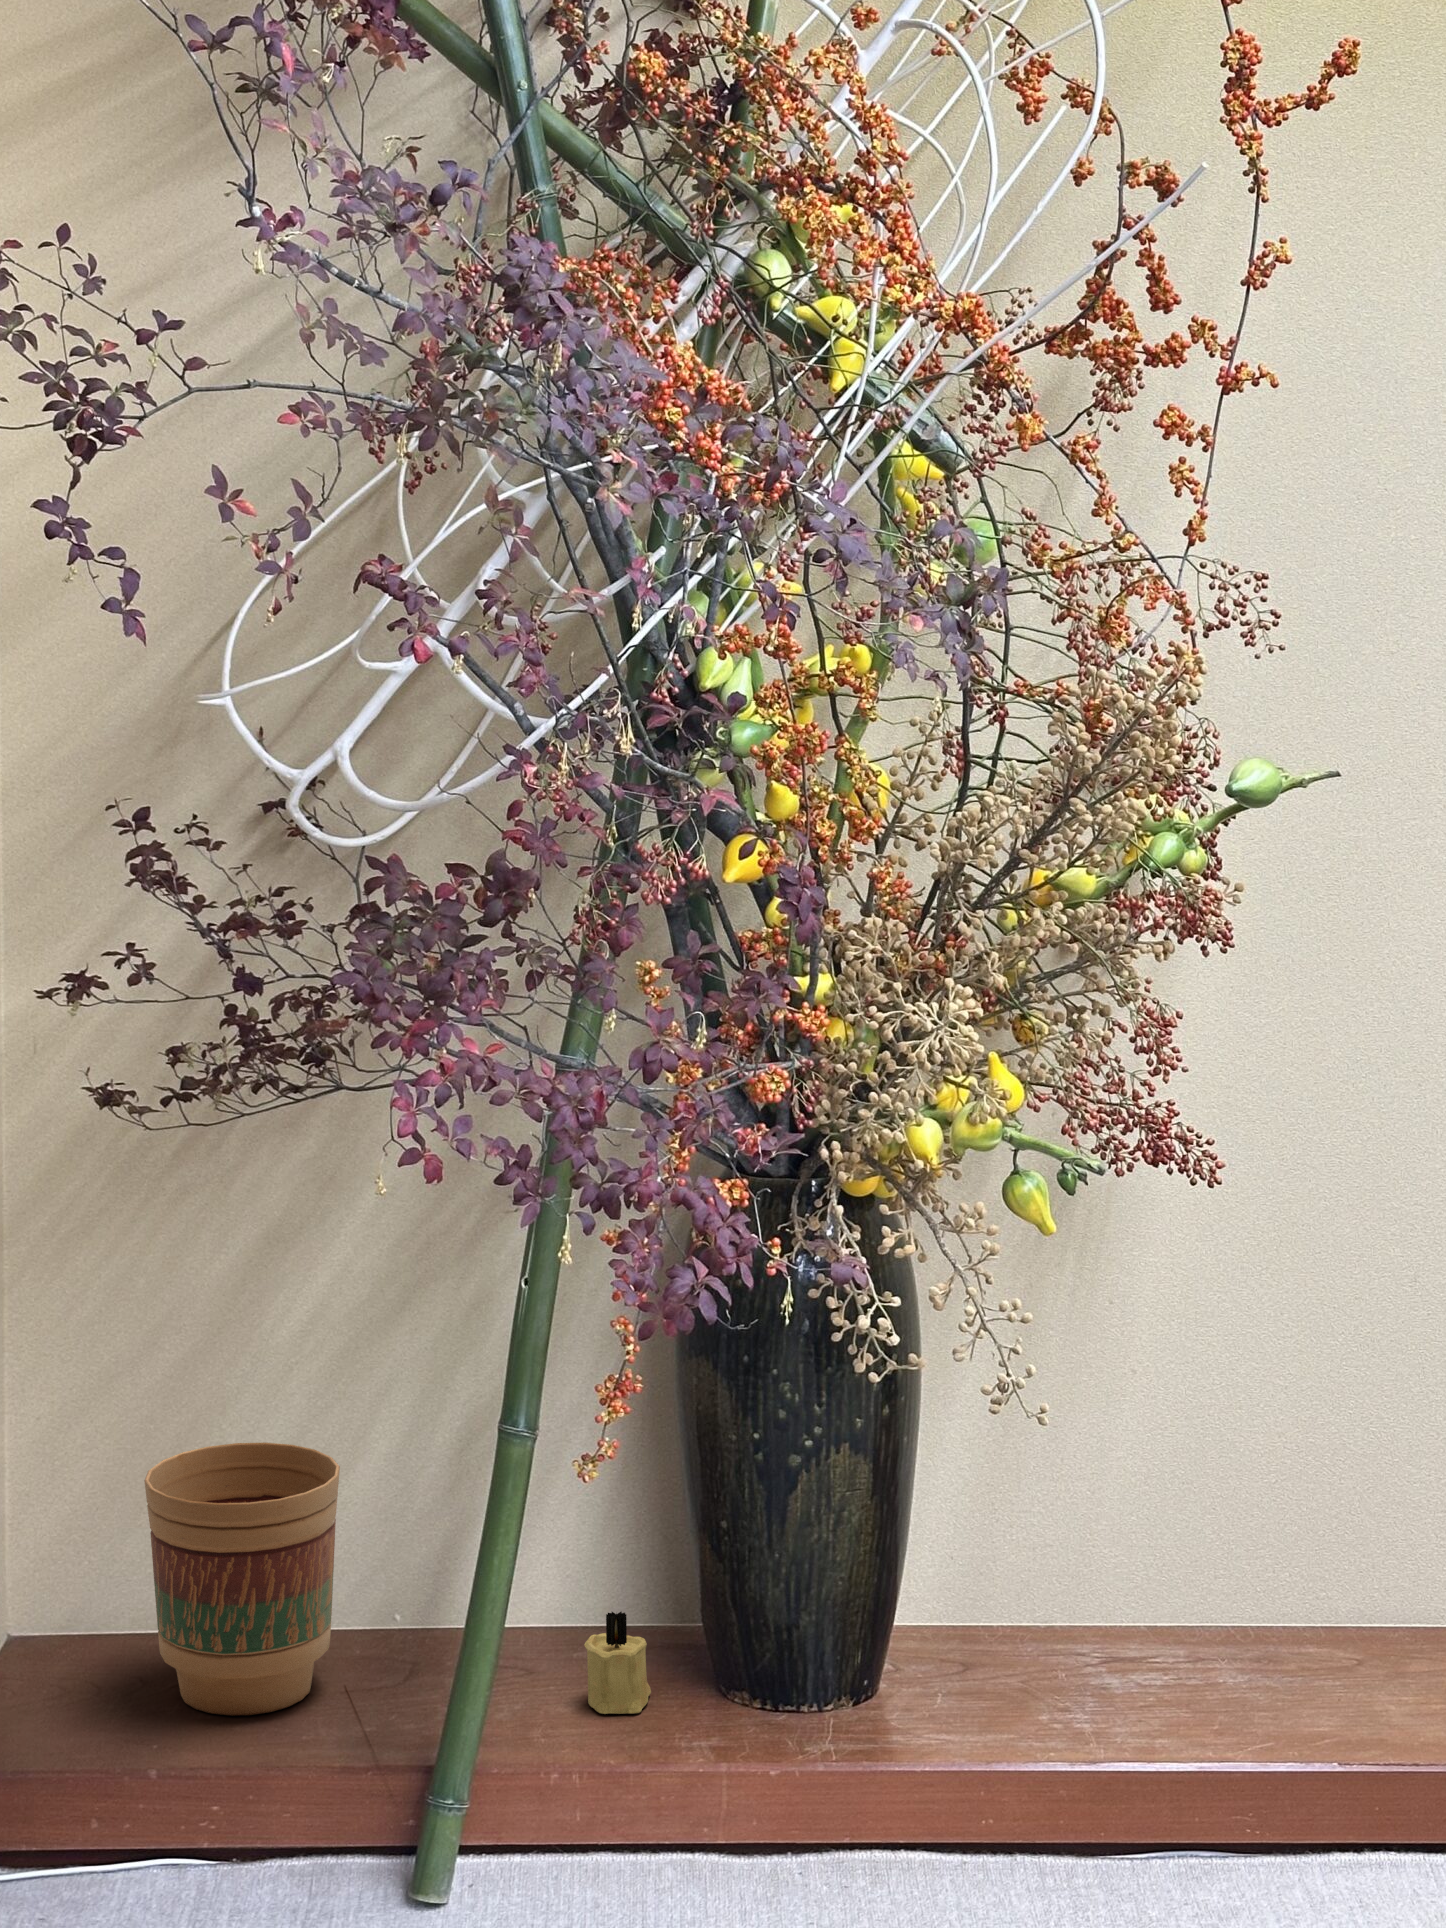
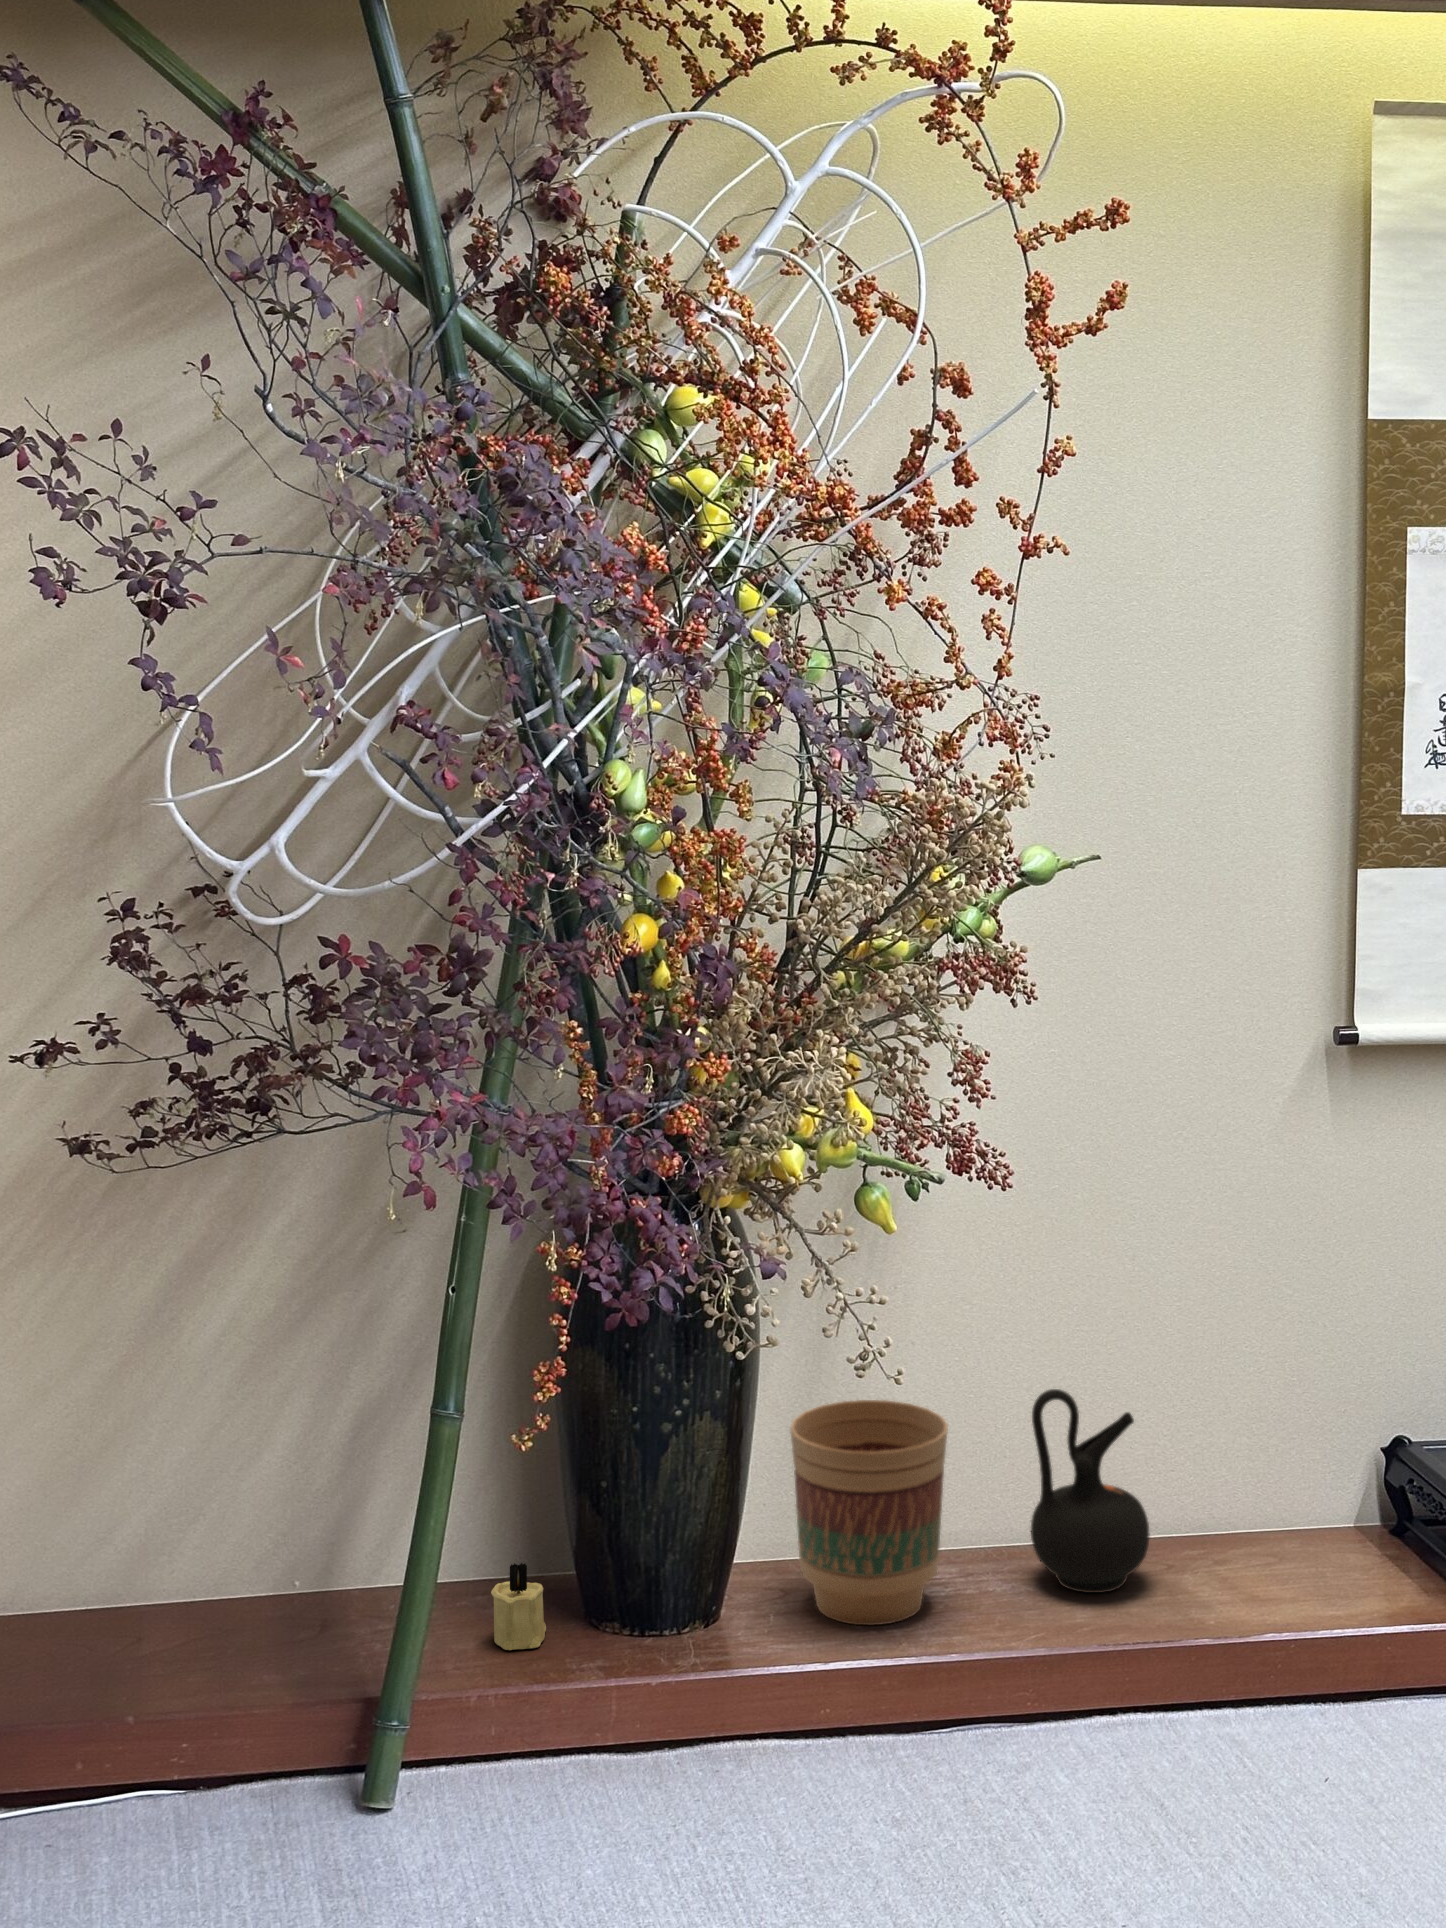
ceramic jug: none [1251,1438,1401,1693] -> present [1031,1389,1149,1593]
flower pot: present [144,1443,340,1716] -> present [790,1400,948,1625]

